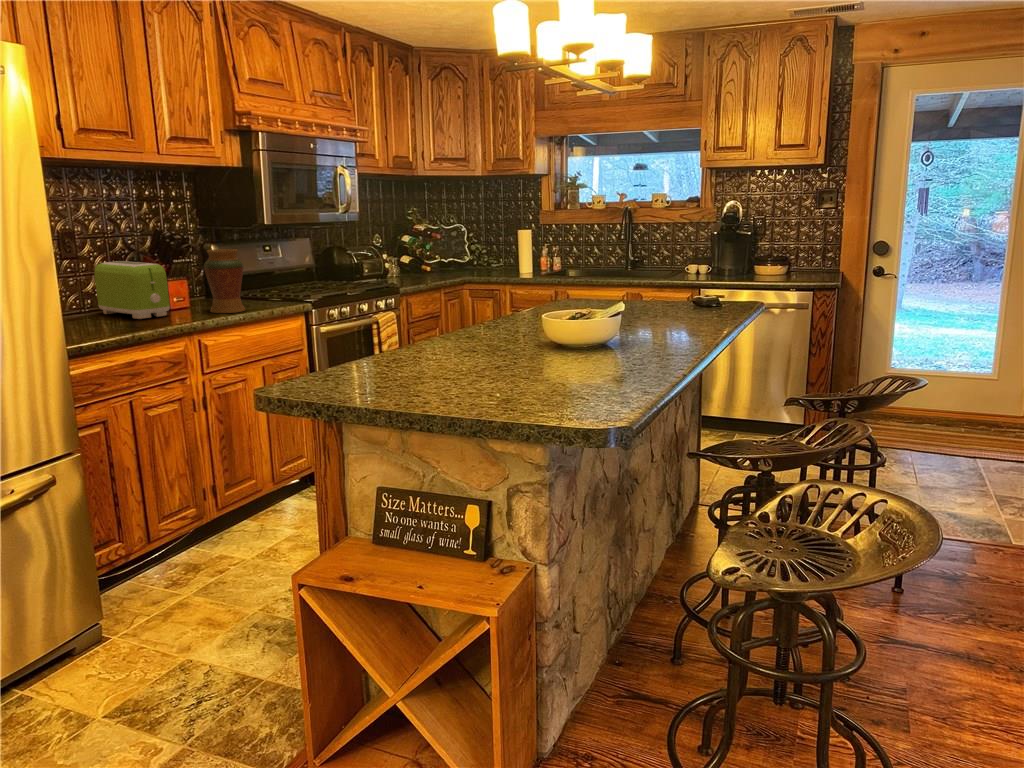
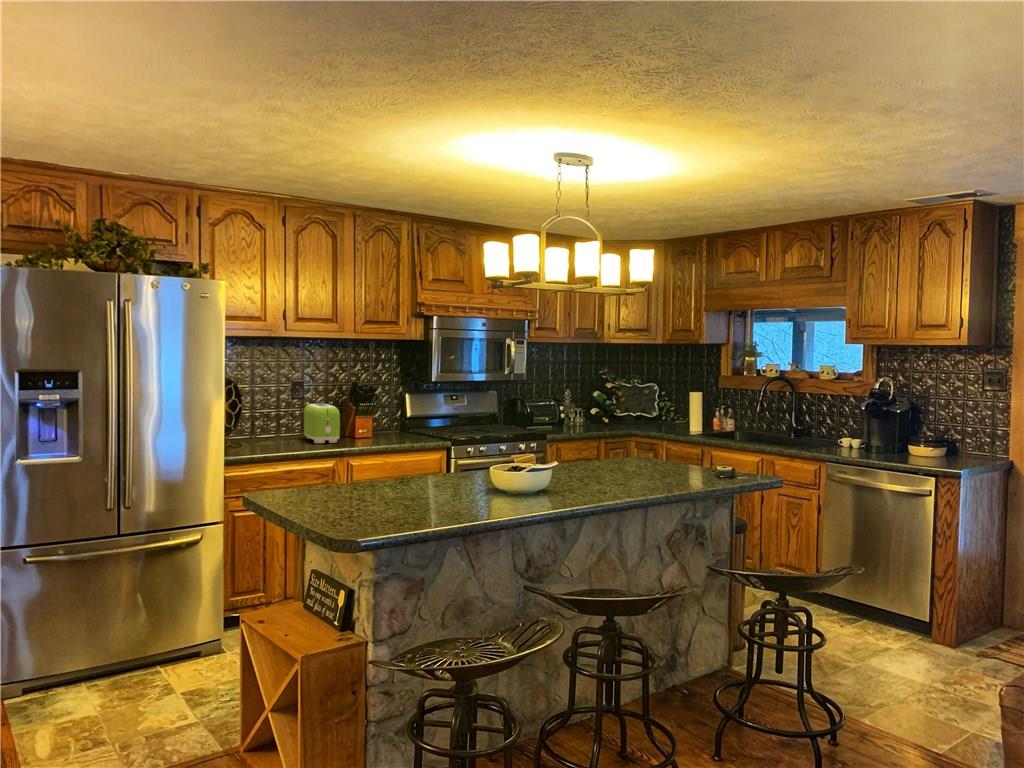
decorative vase: present [204,249,245,313] -> none [366,399,393,444]

